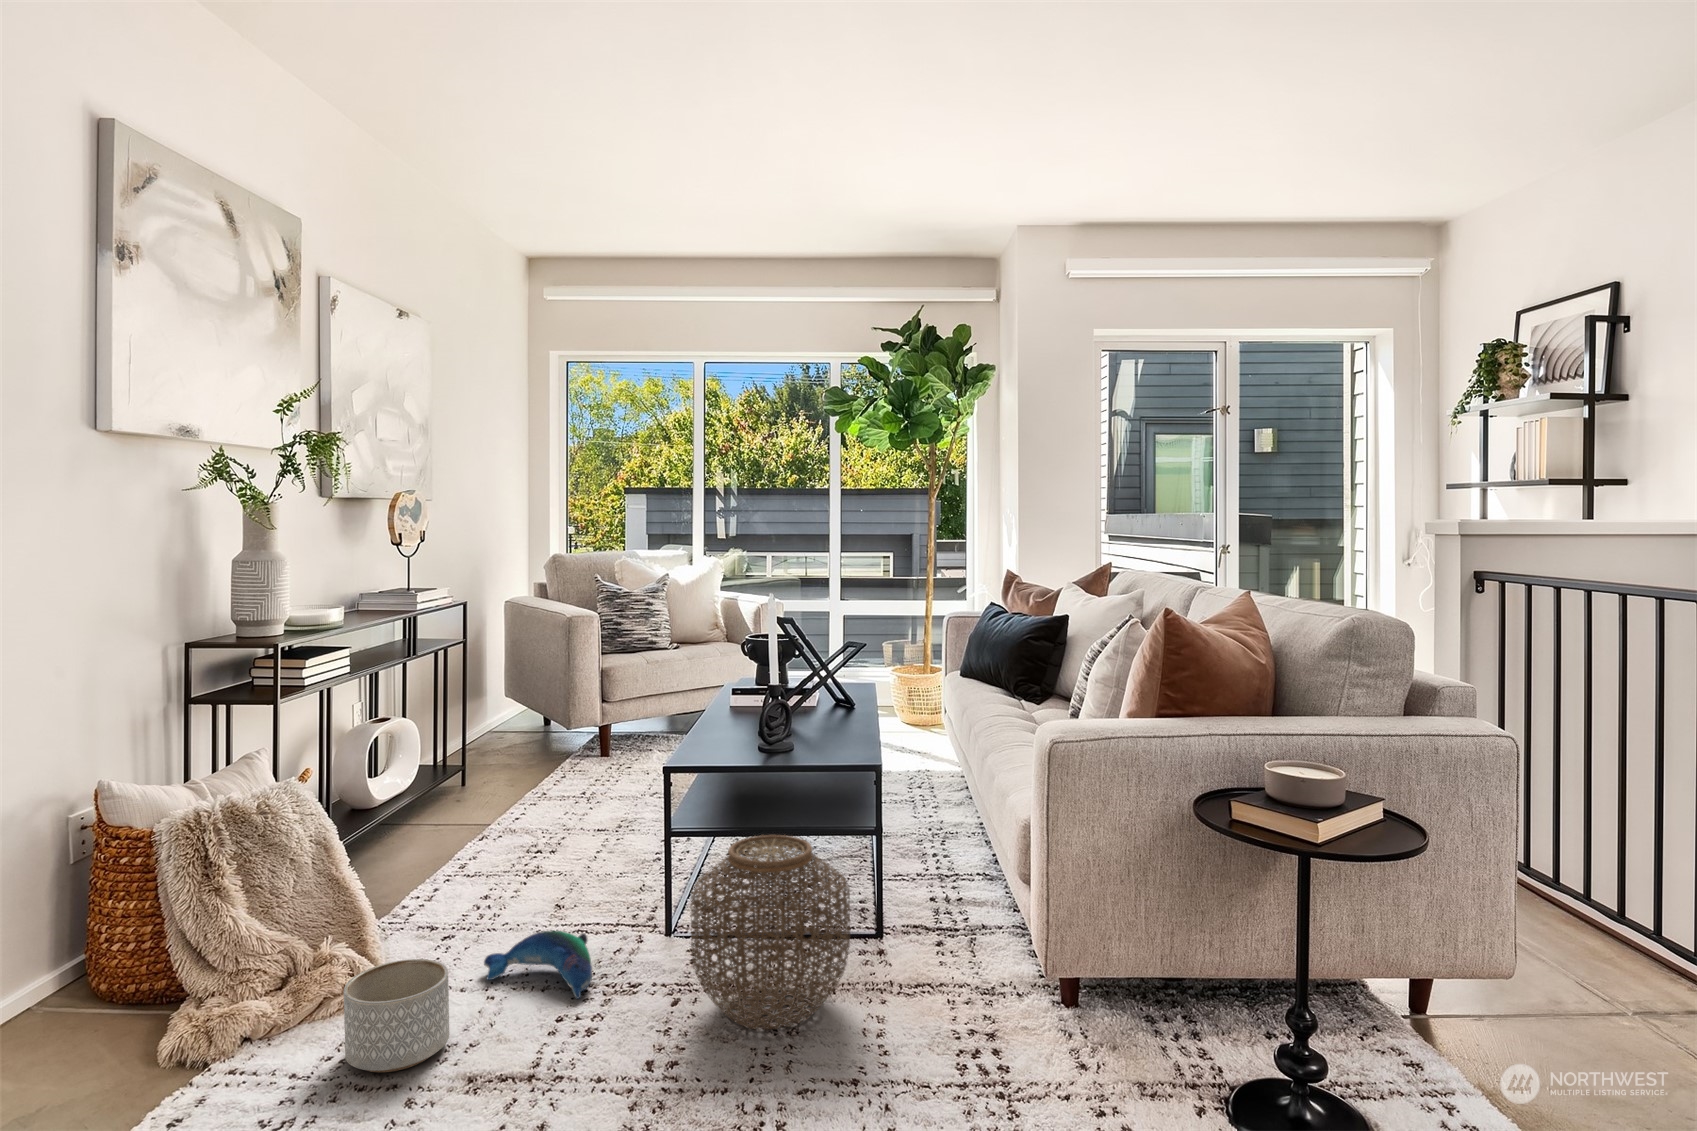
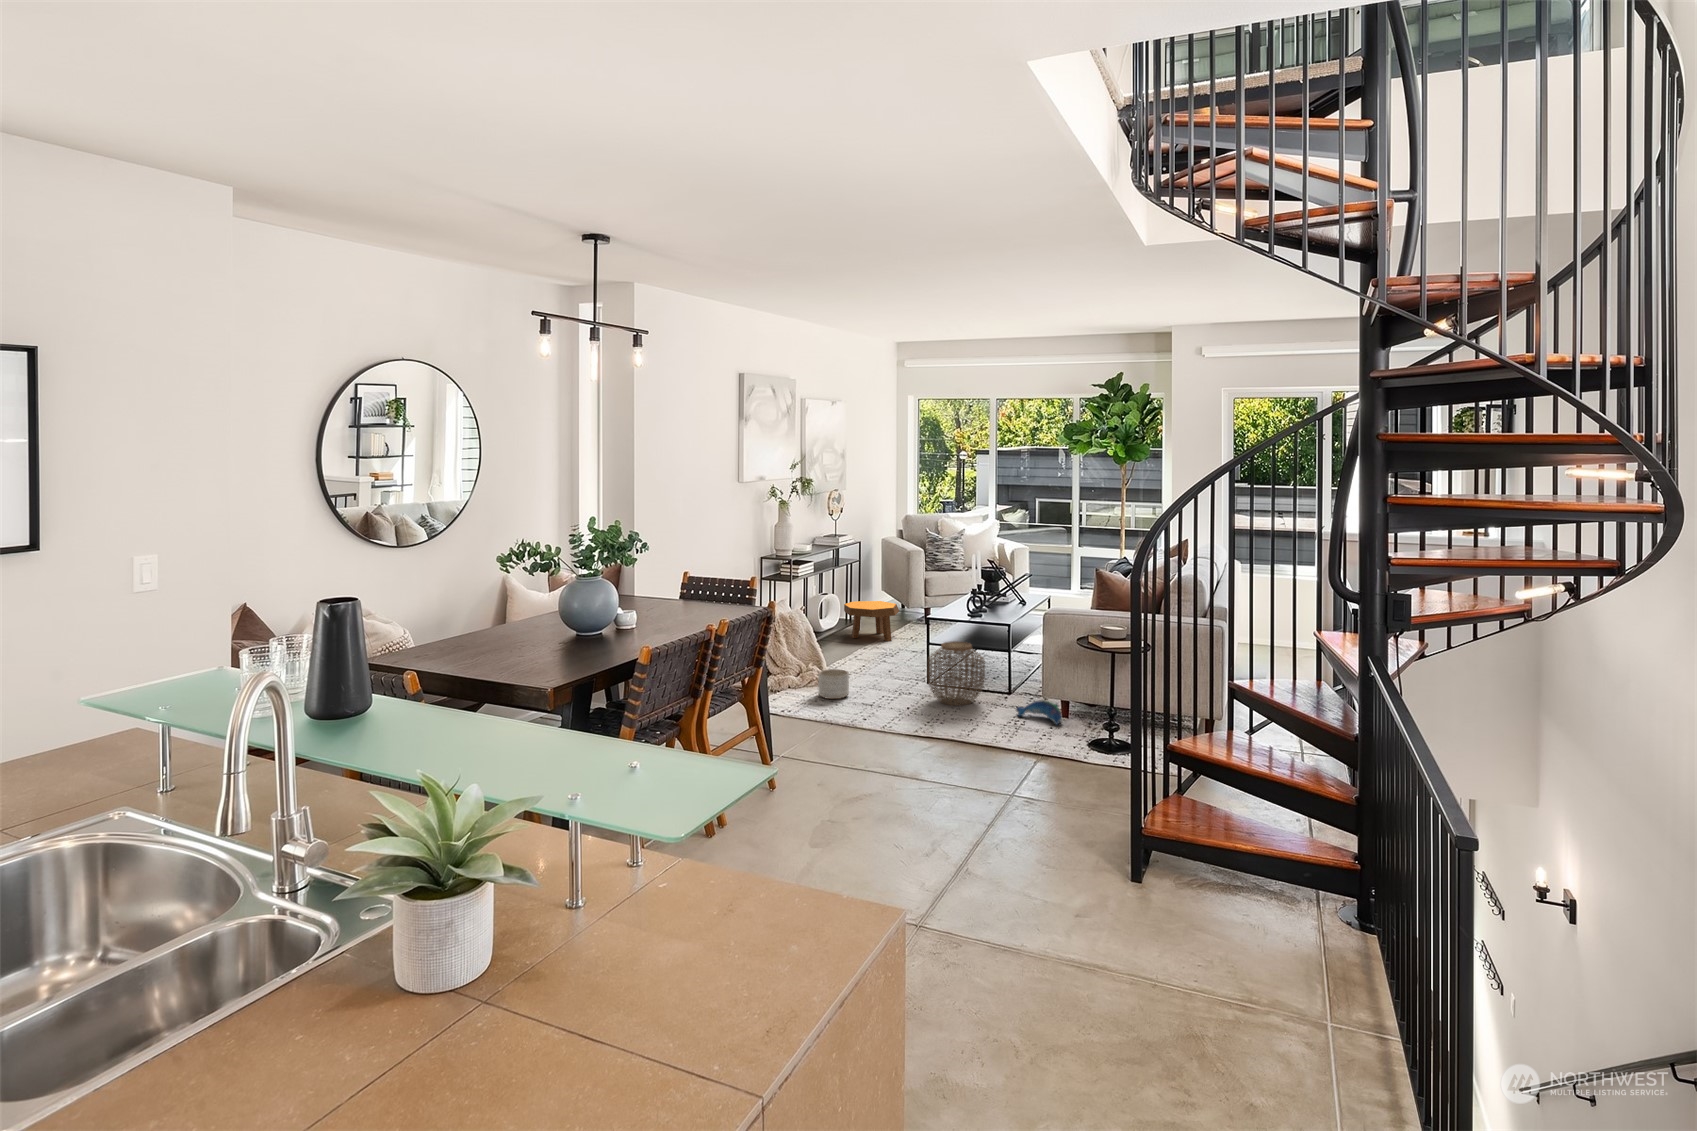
footstool: none [430,721,556,810] -> present [844,601,899,641]
plush toy: present [484,931,592,999] -> present [1016,701,1062,725]

